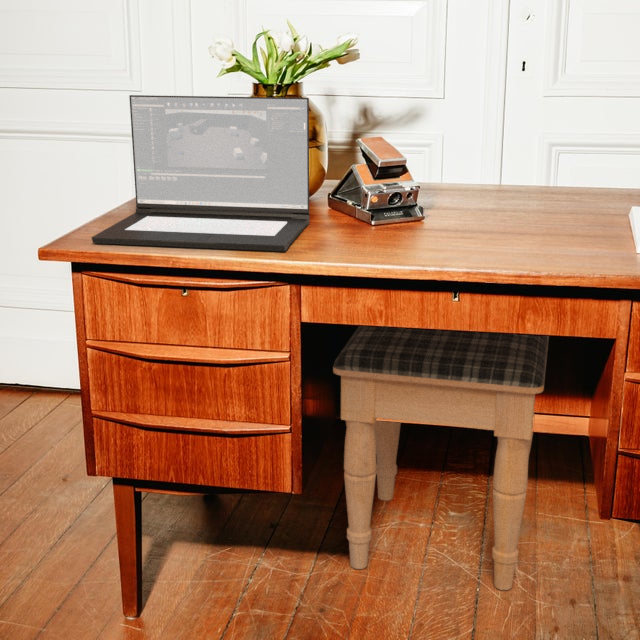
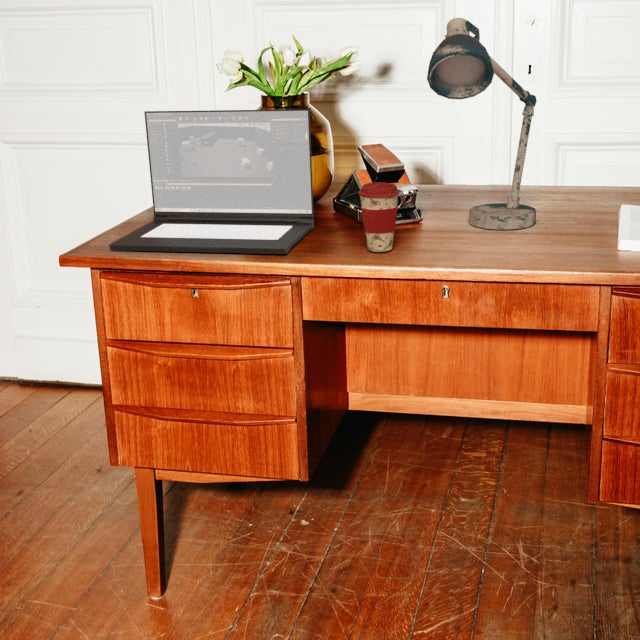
desk lamp: none [439,5,545,230] -> present [427,18,536,230]
coffee cup: none [364,177,407,251] -> present [358,182,399,252]
footstool: present [333,326,549,590] -> none [340,298,552,572]

